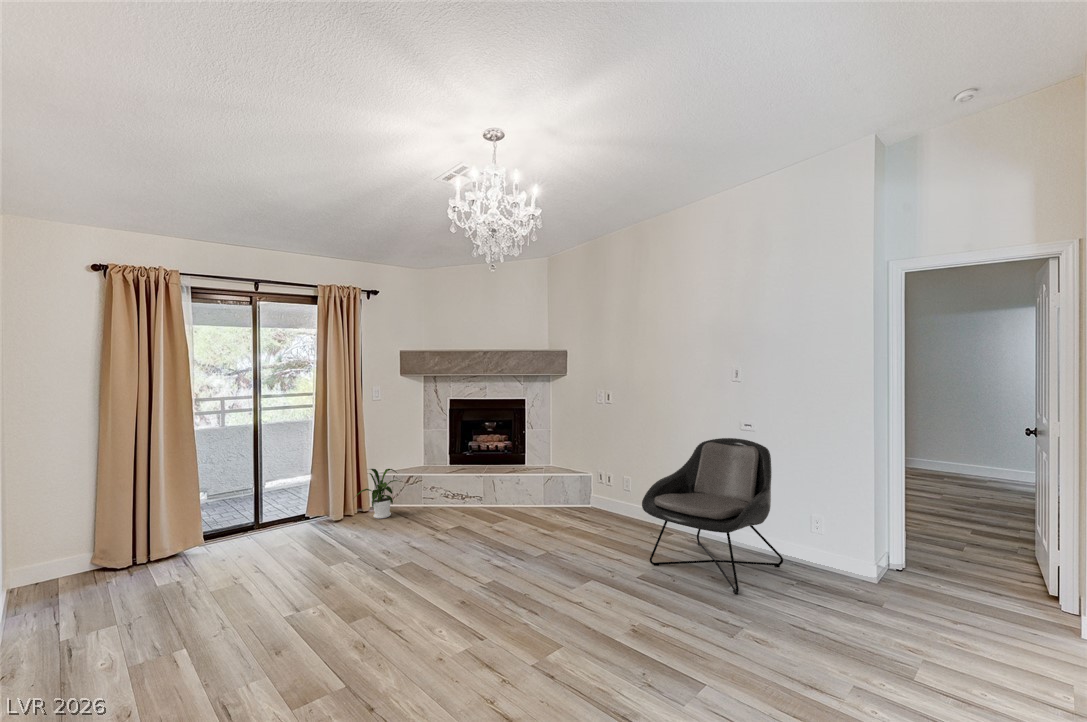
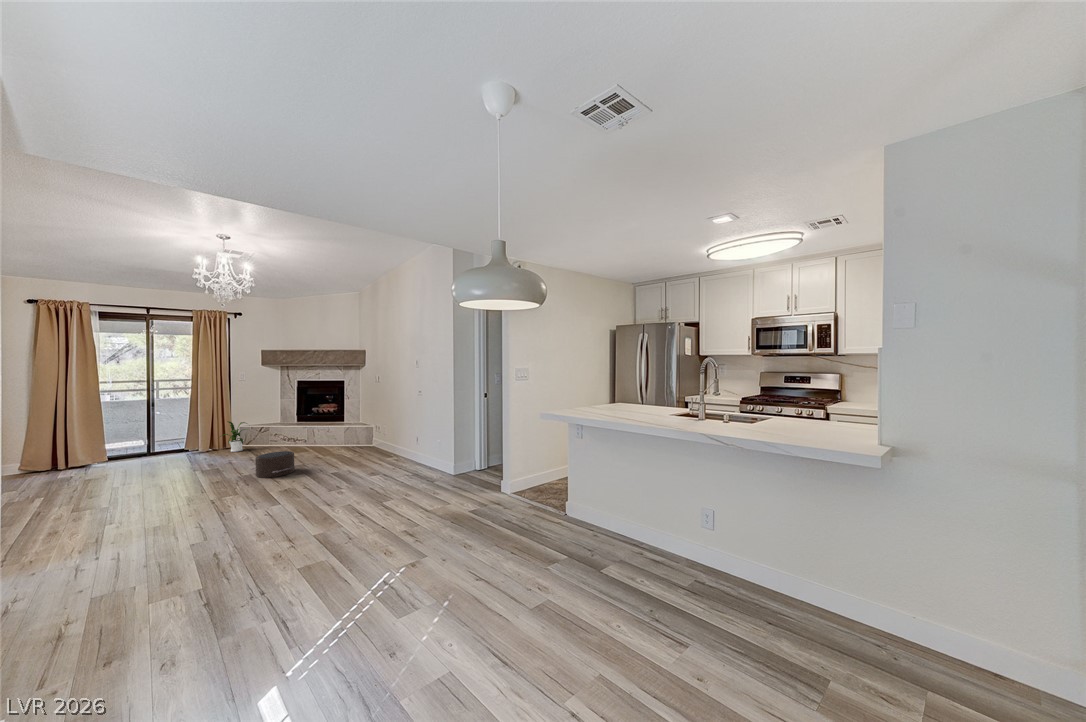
lounge chair: present [642,438,783,594] -> none [348,401,421,478]
pouf: none [476,530,556,587] -> present [251,451,295,478]

